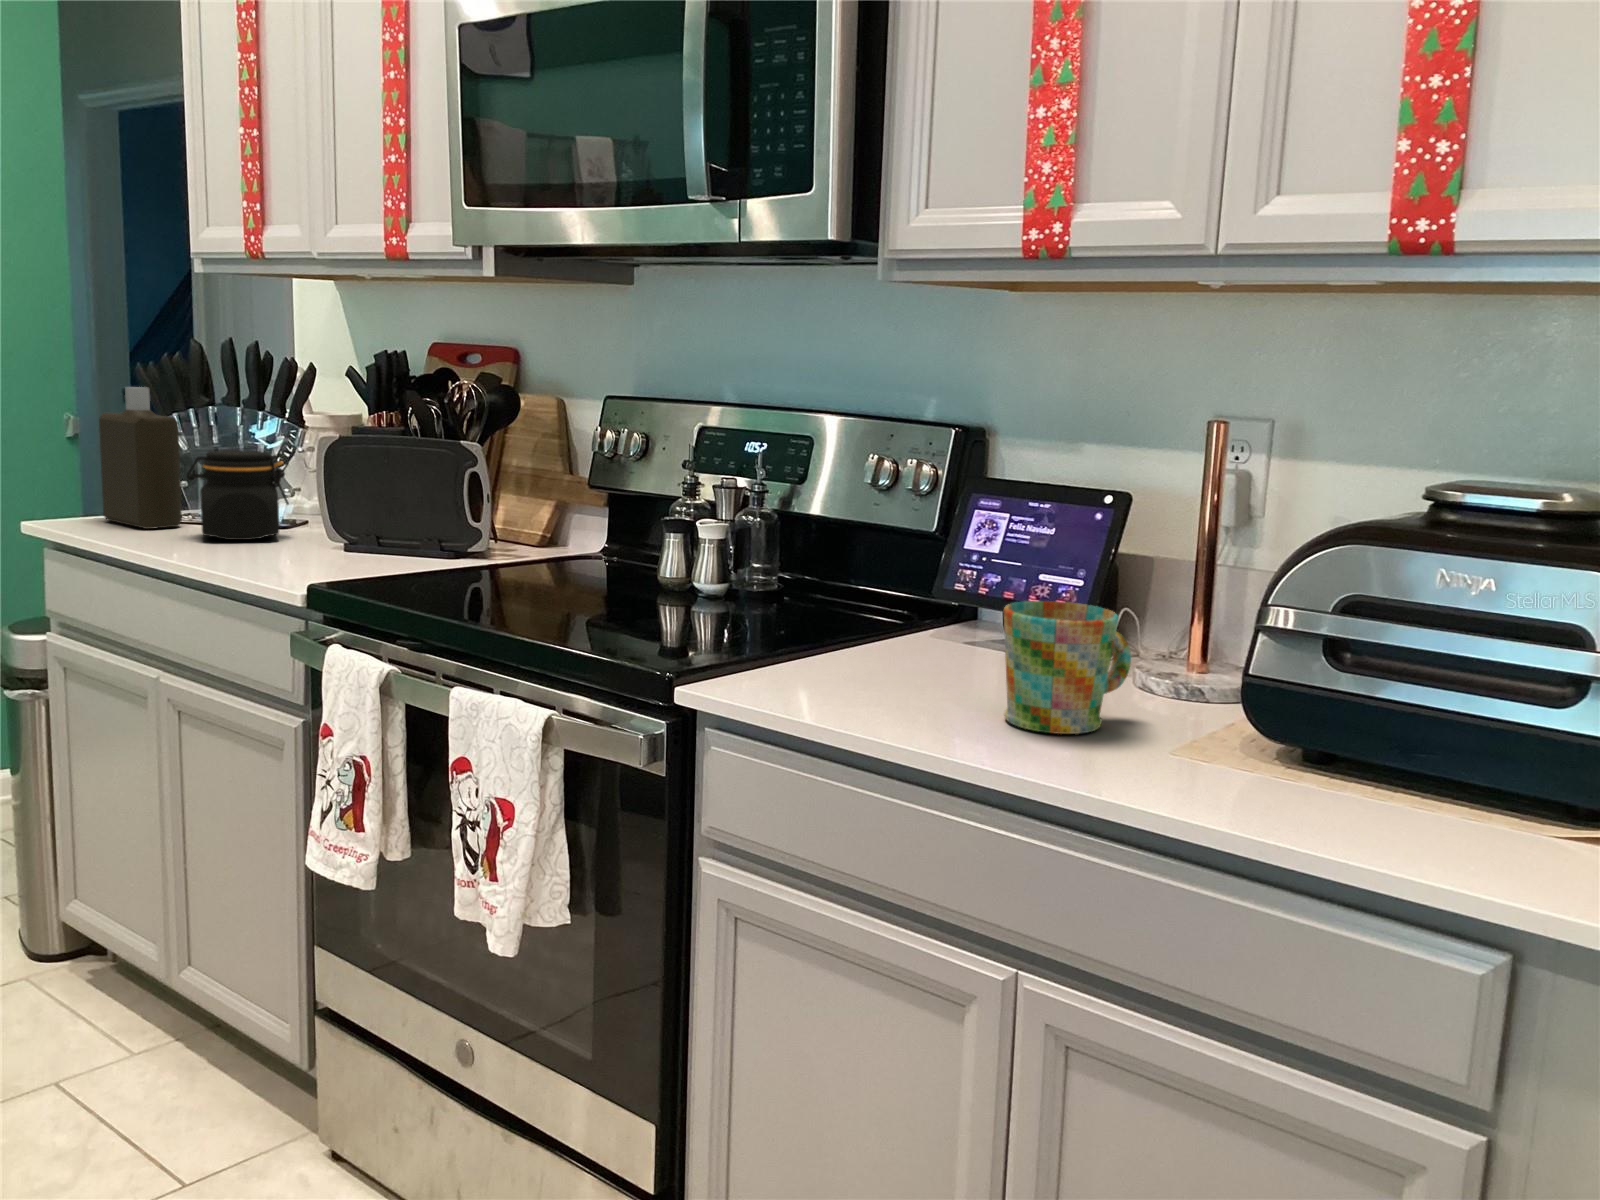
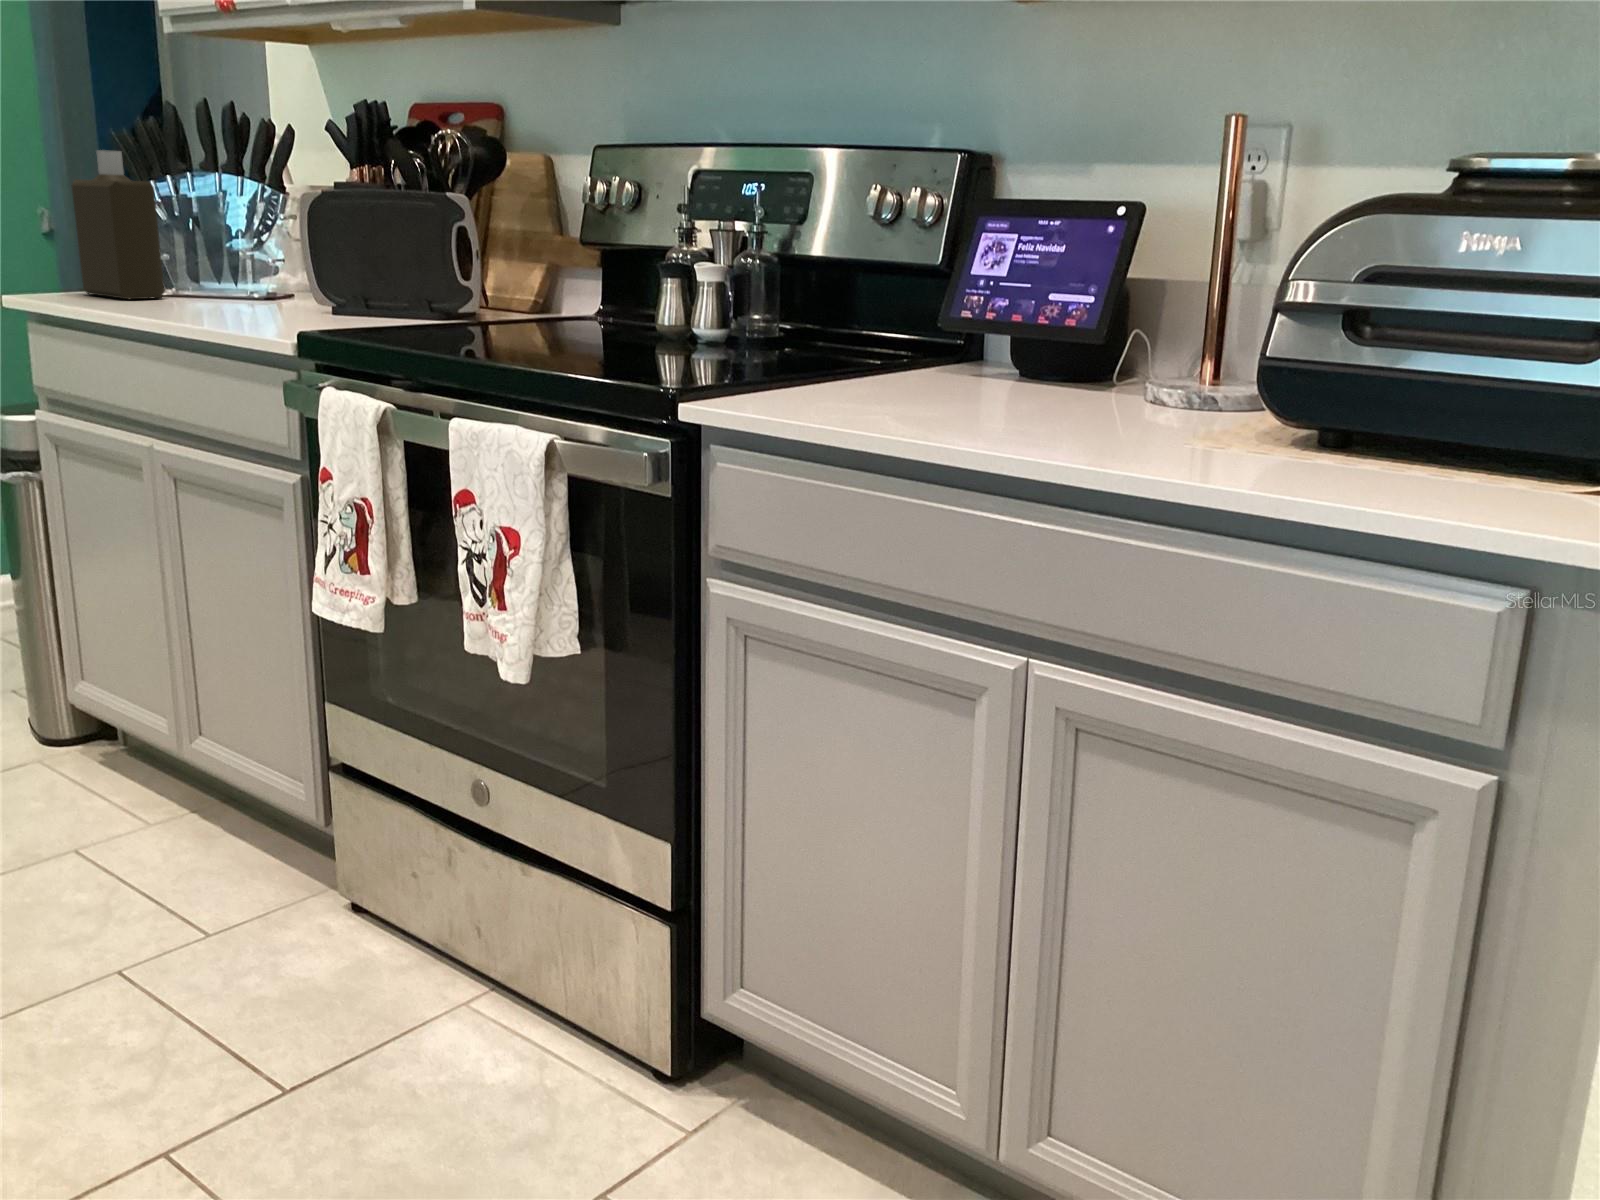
jar: present [187,450,289,540] -> none [166,214,274,306]
mug: present [1004,601,1131,734] -> none [1015,300,1144,428]

